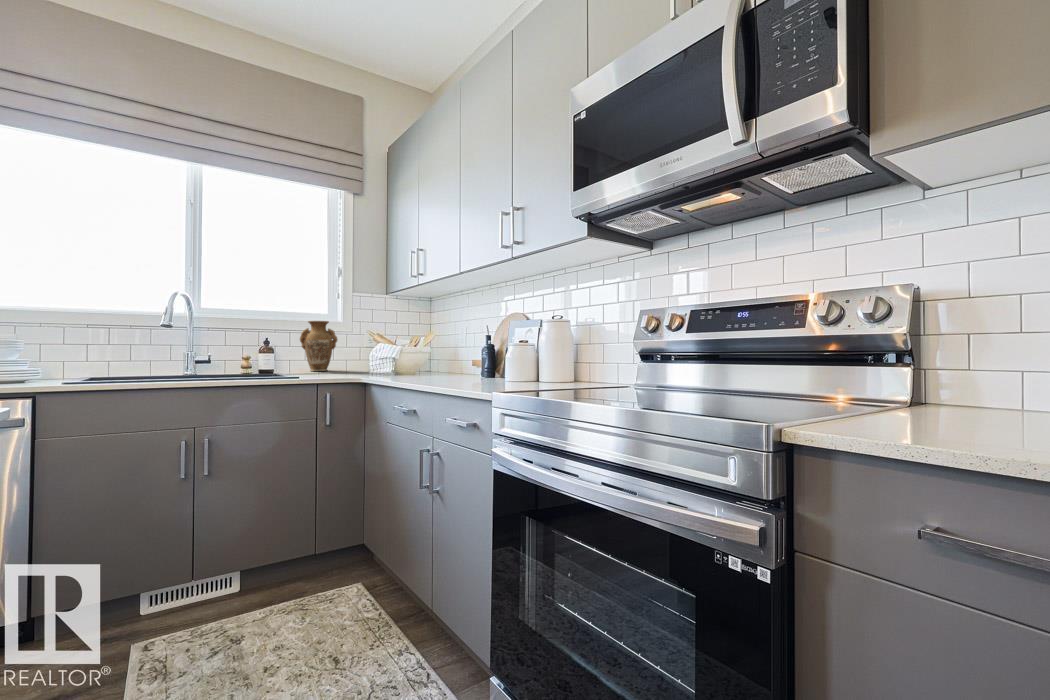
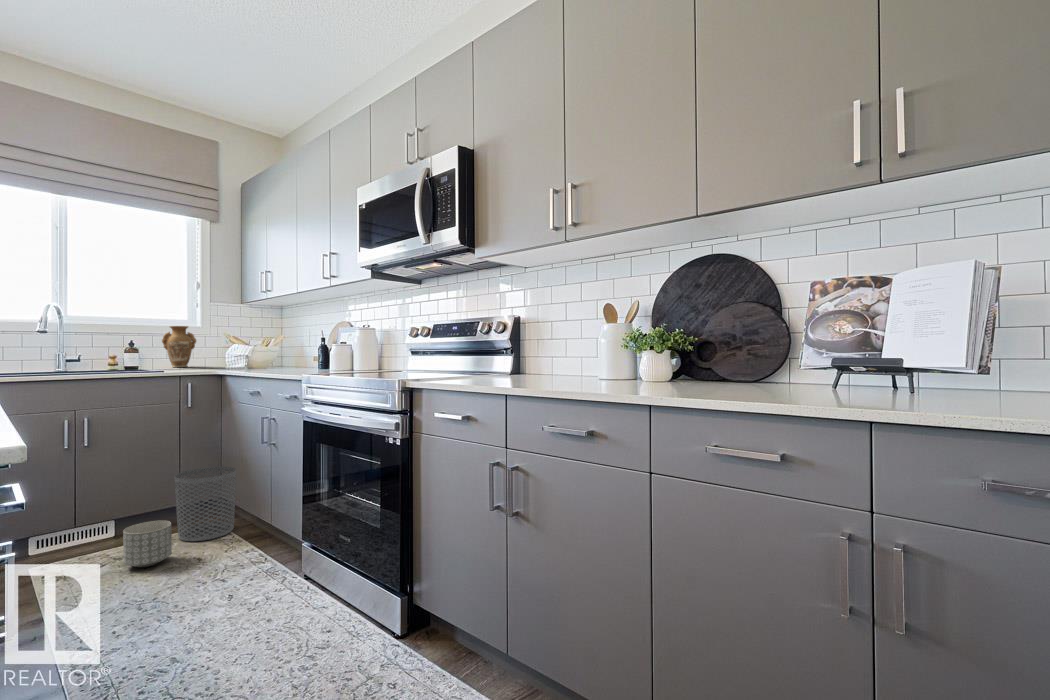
waste bin: none [309,505,384,613] -> present [175,467,236,541]
planter: none [240,589,302,664] -> present [123,521,172,567]

